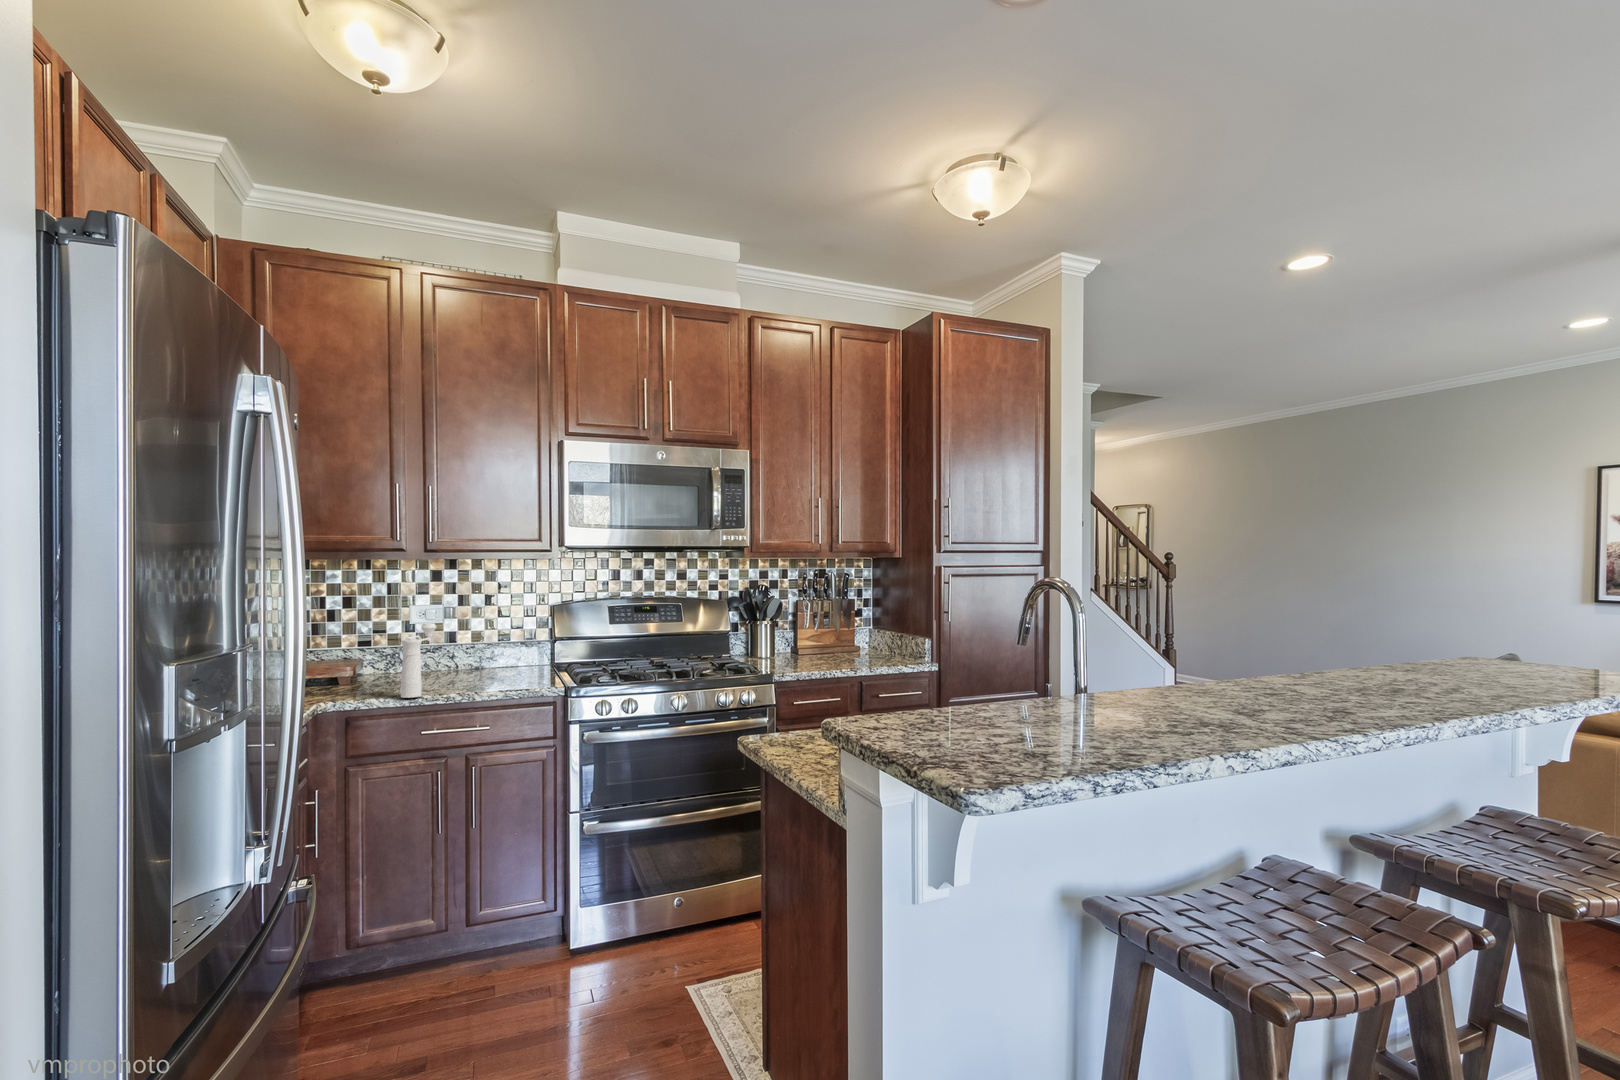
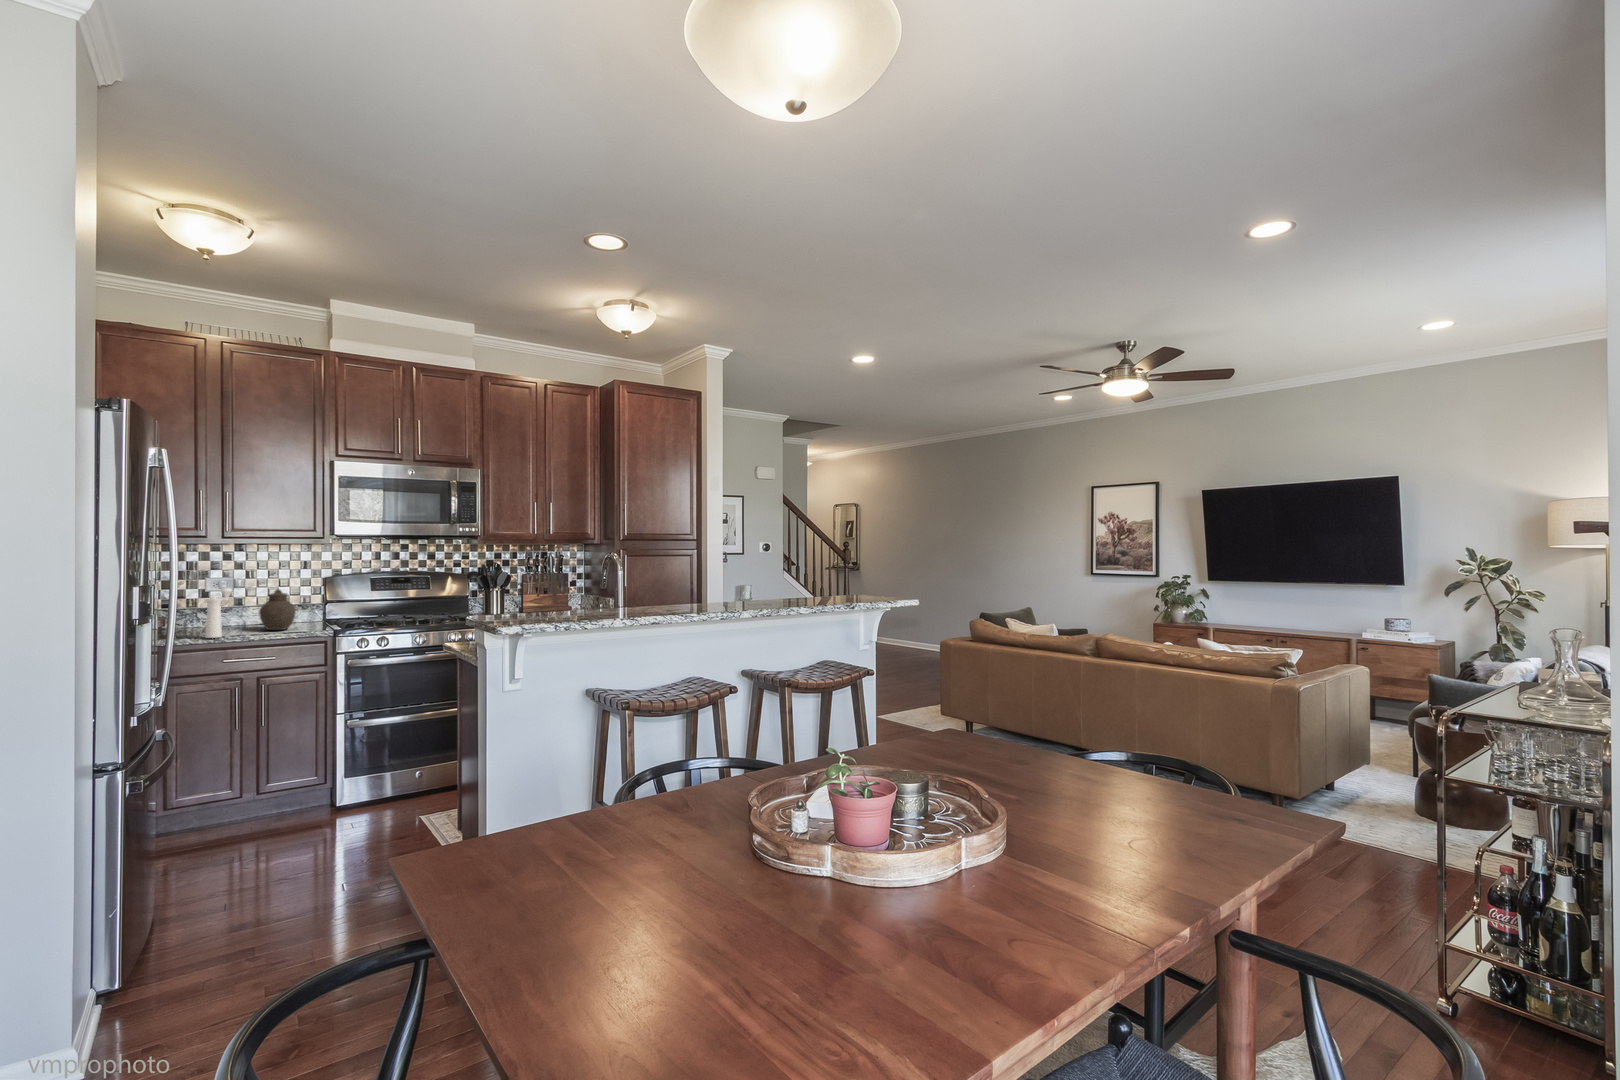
jar: none [471,625,517,684] -> present [260,589,296,630]

